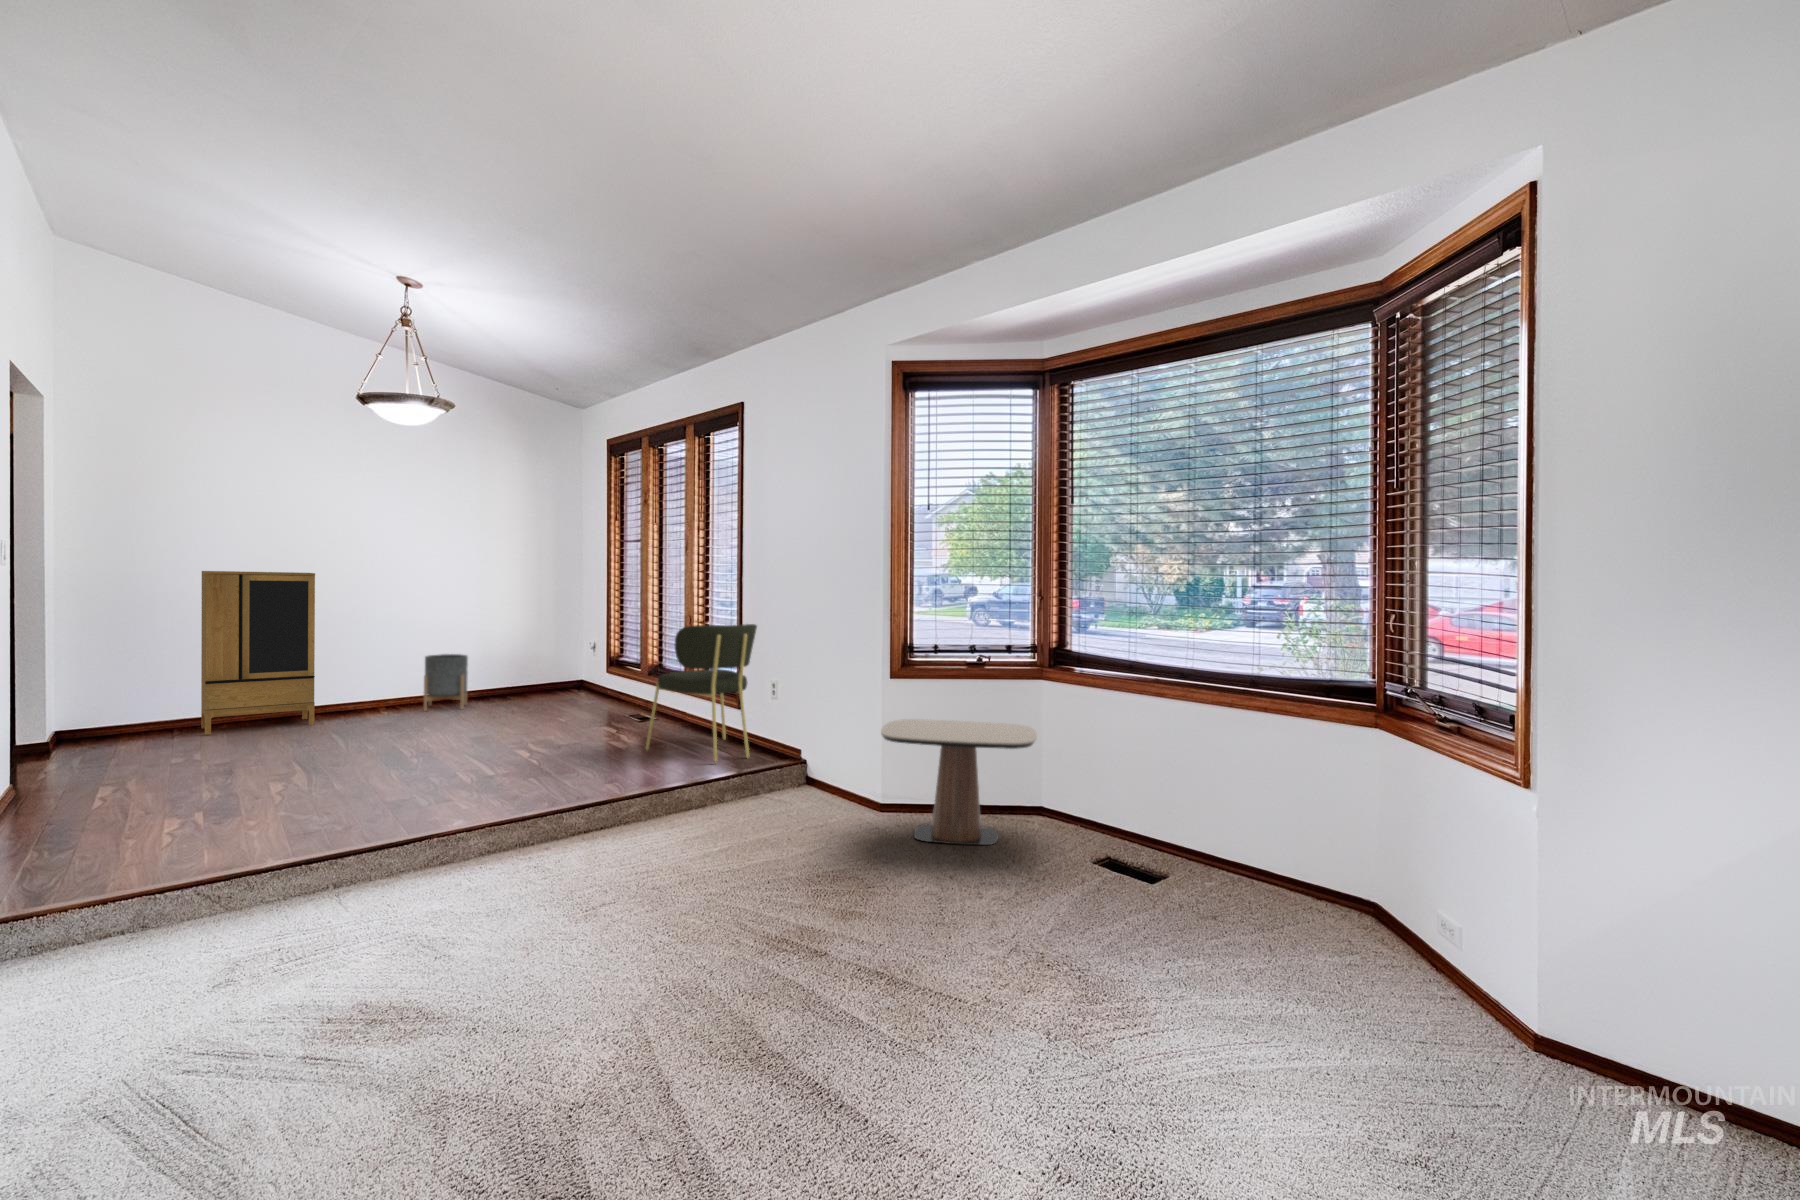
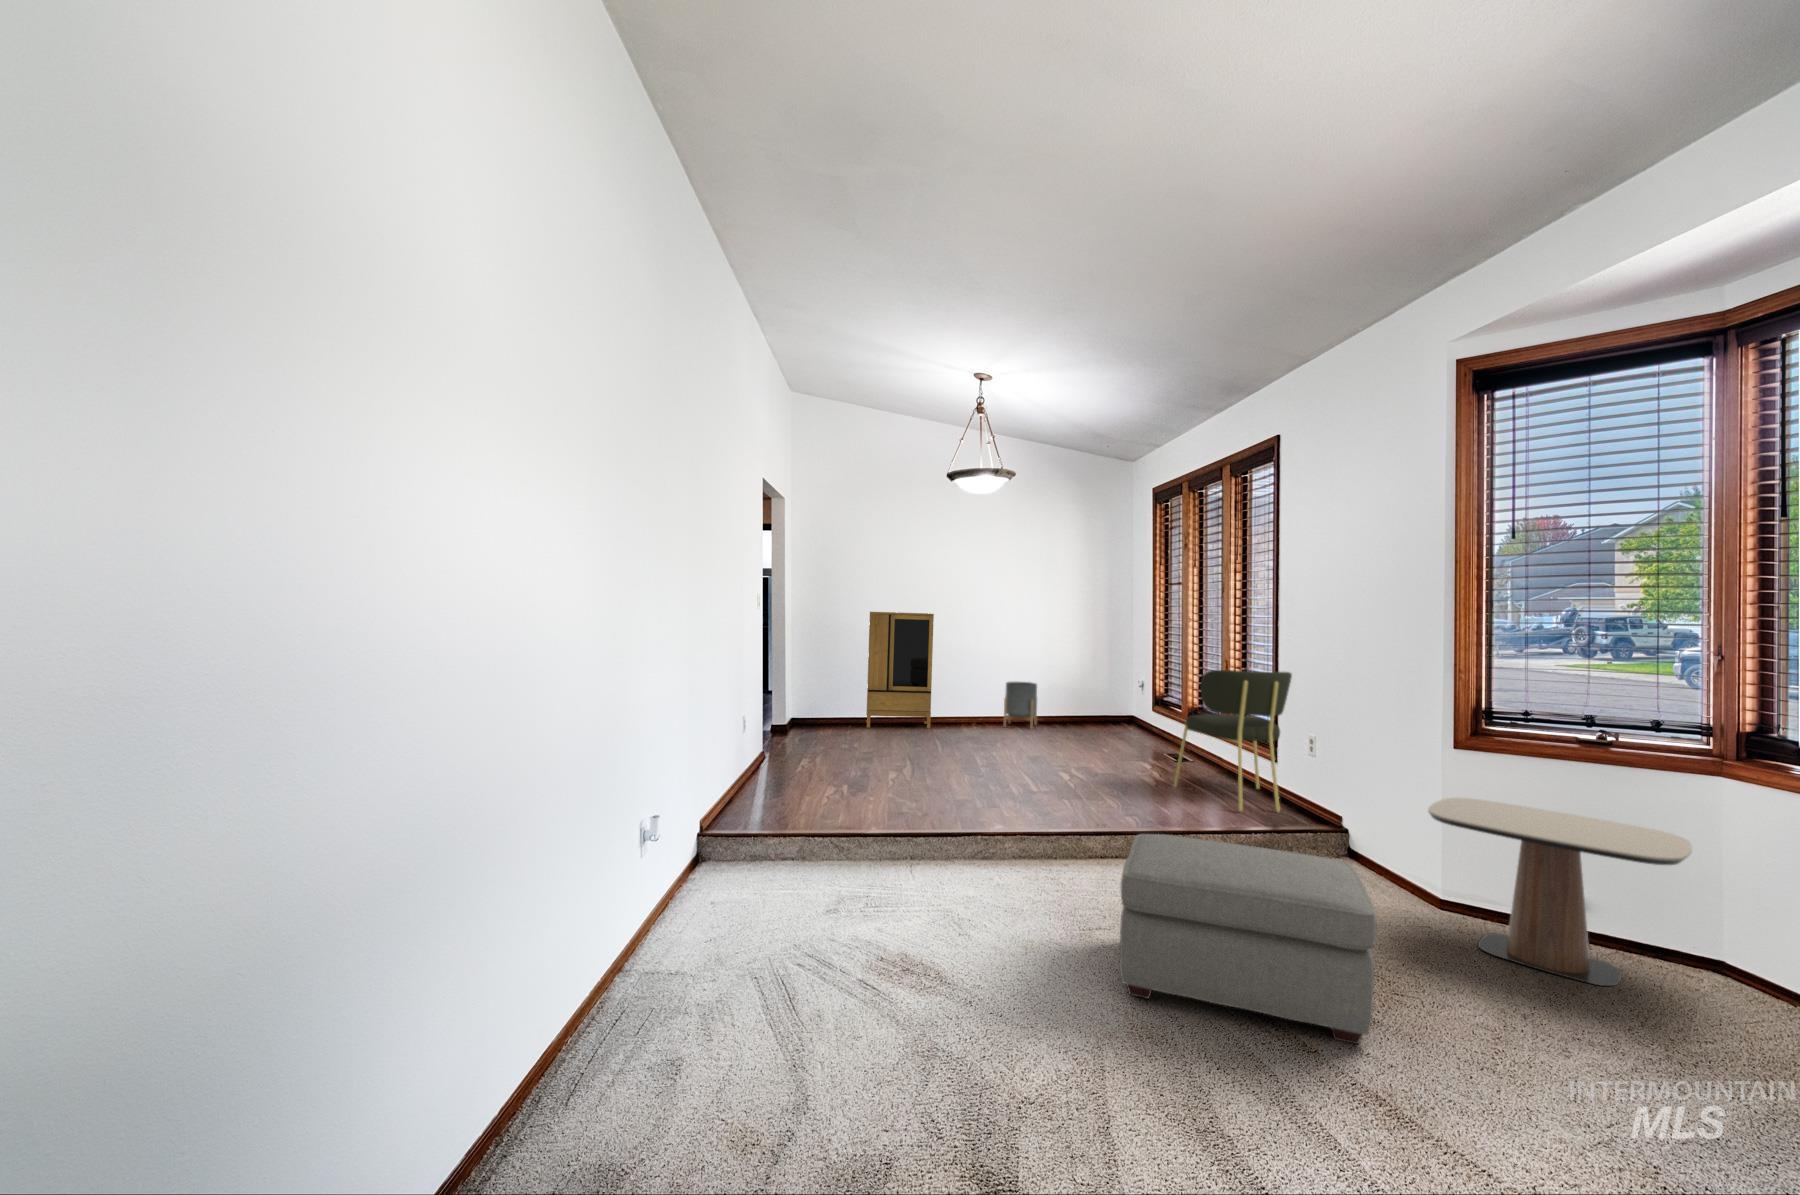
ottoman: none [643,787,867,963] -> present [1120,834,1377,1044]

